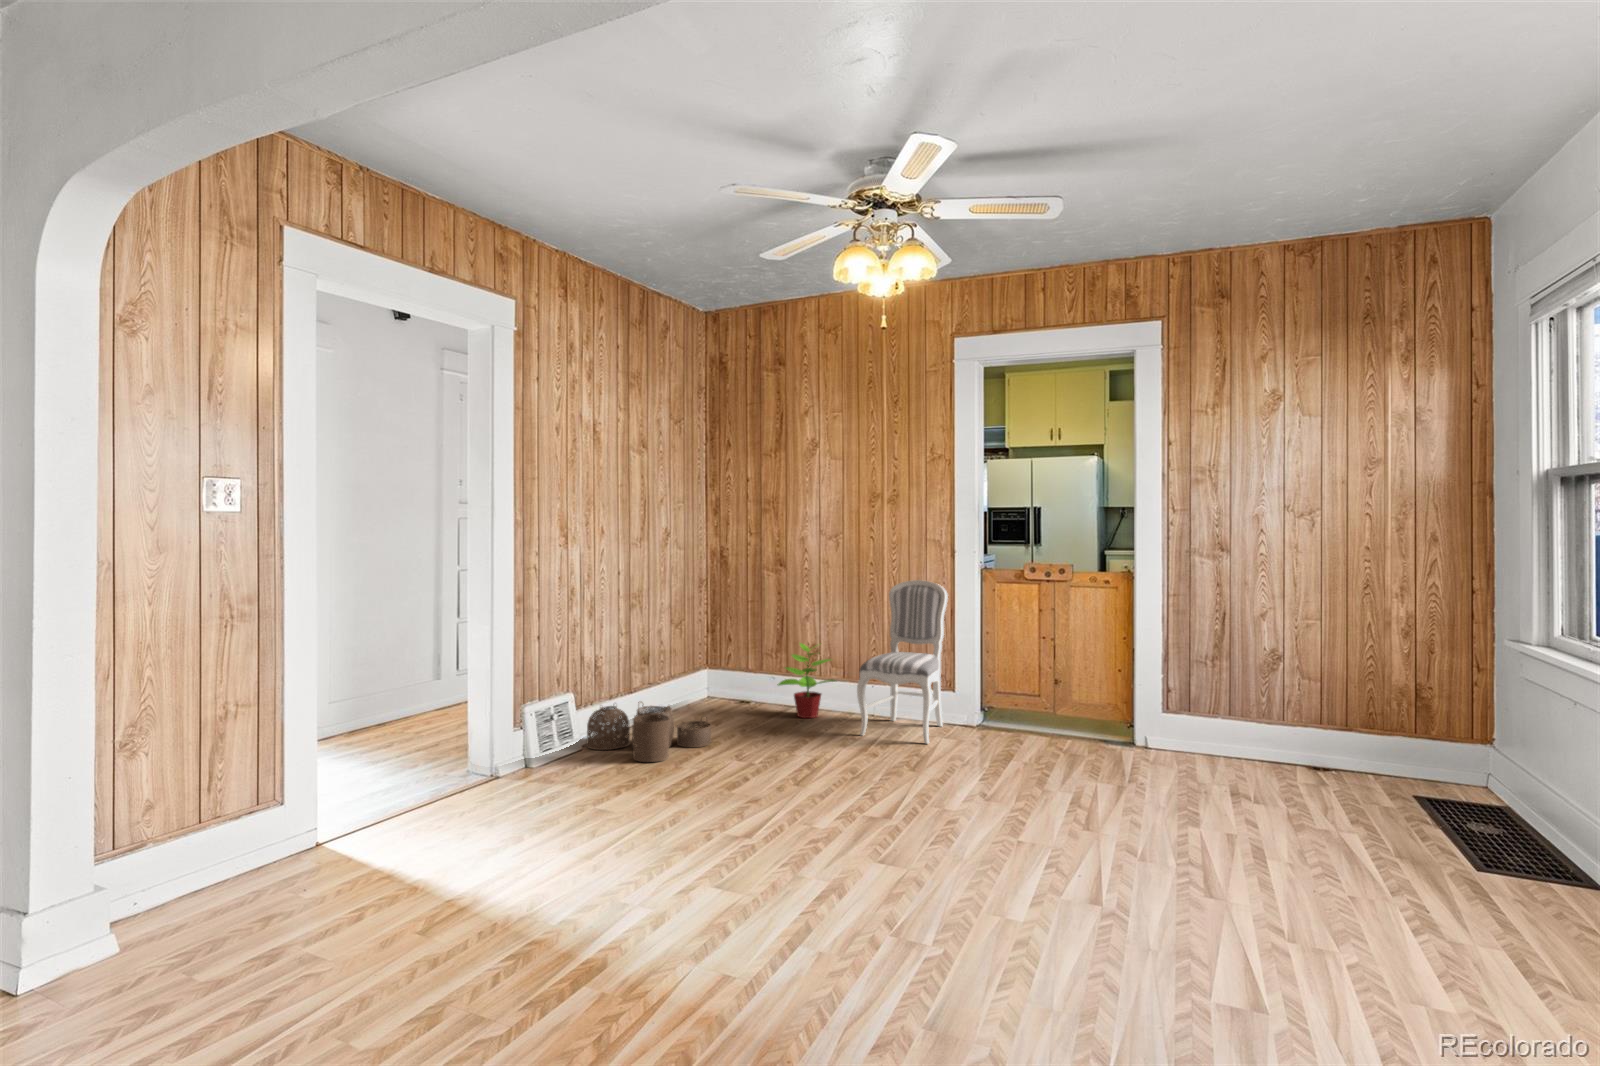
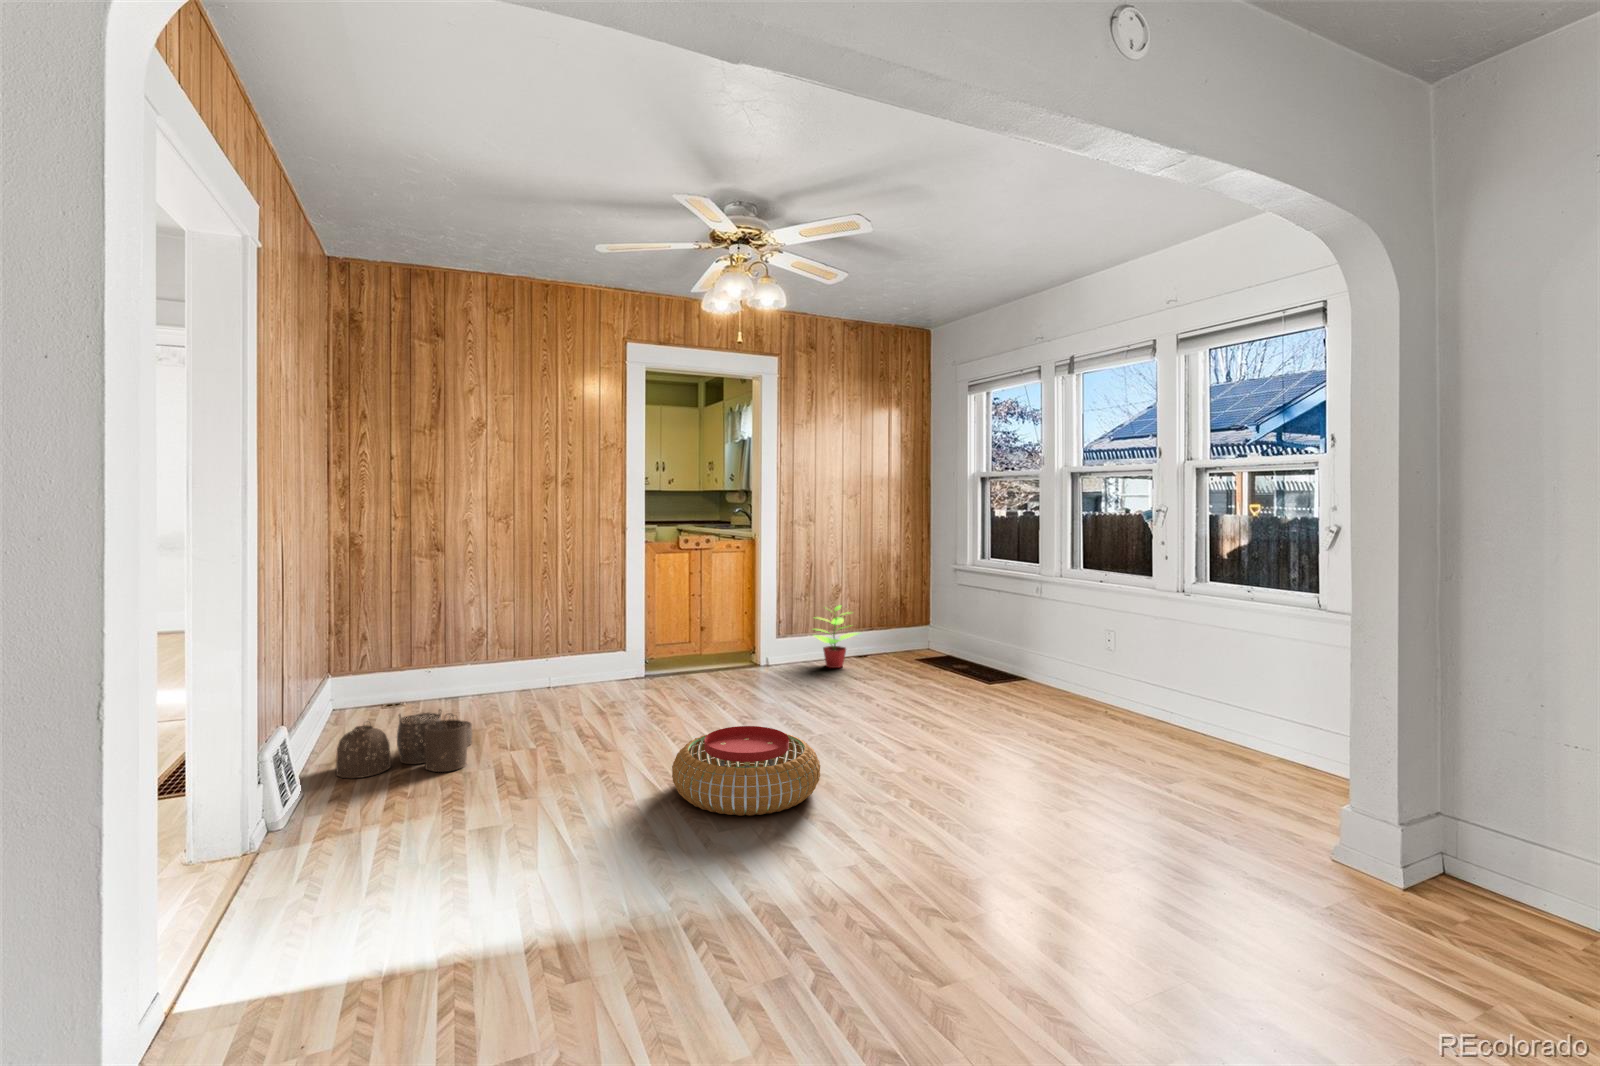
dining chair: present [857,580,948,744] -> none [570,557,647,702]
potted plant: present [777,643,835,718] -> present [814,605,859,668]
pouf: none [687,783,879,905] -> present [672,726,820,816]

